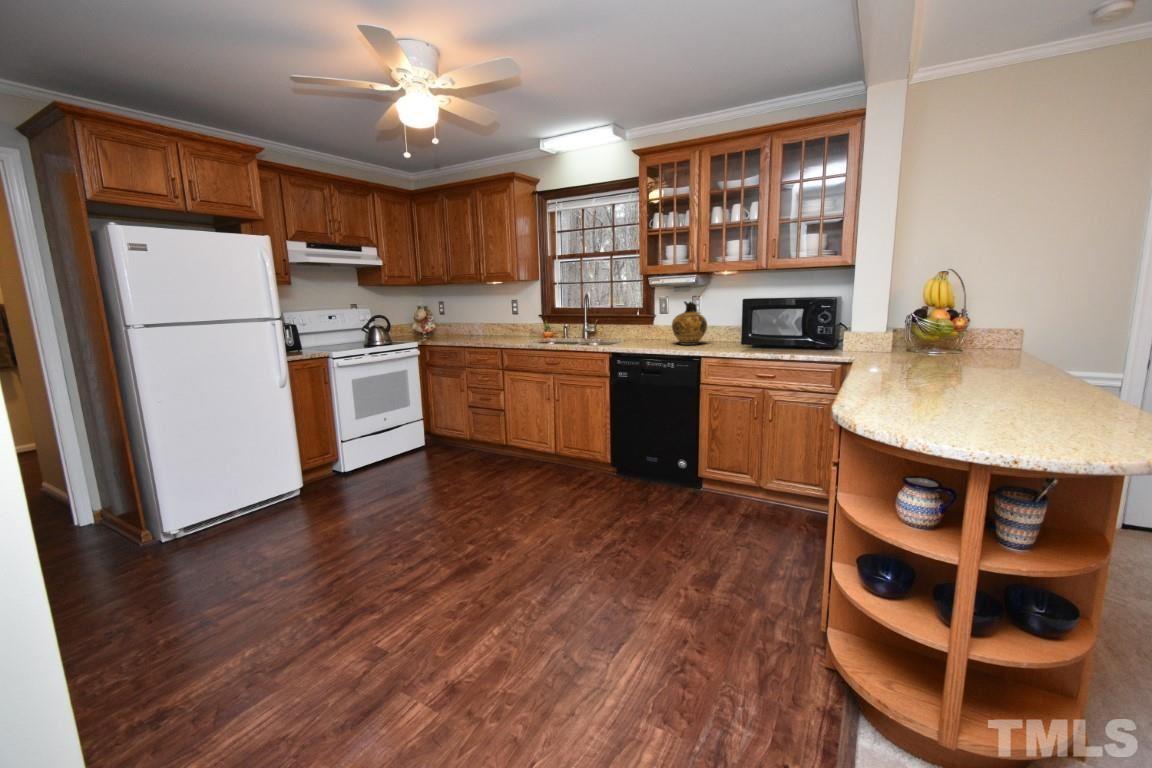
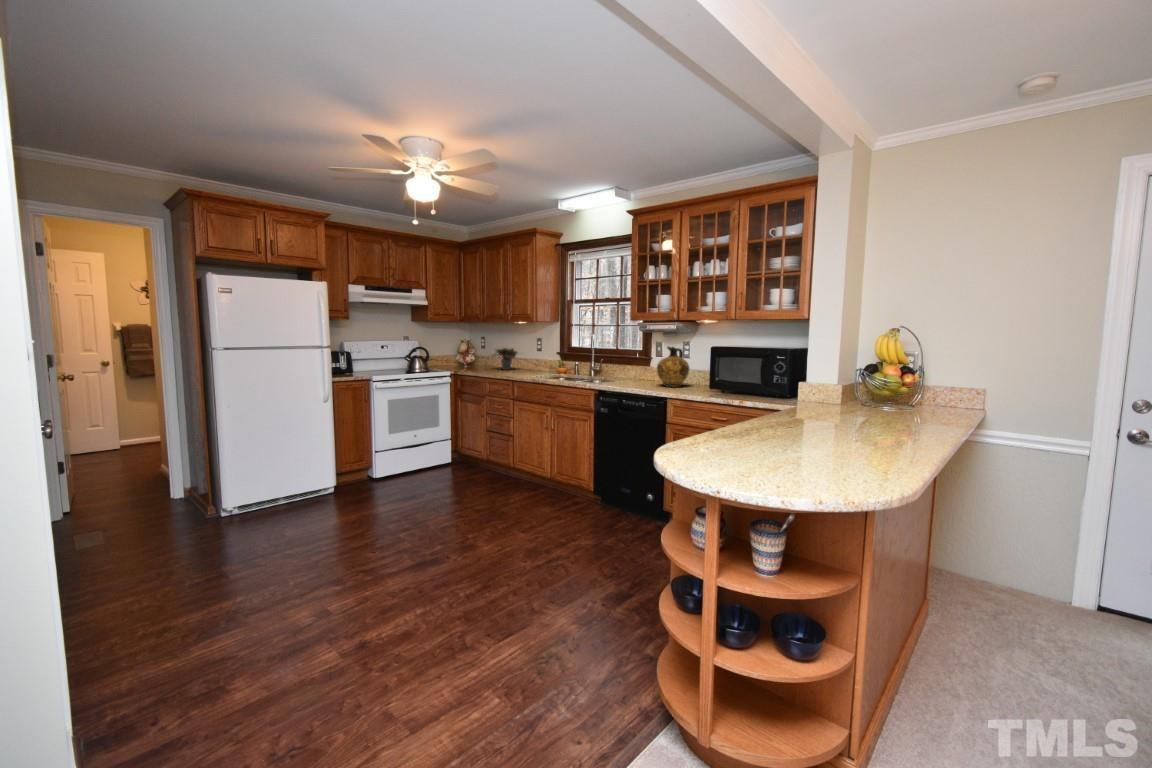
potted plant: none [458,312,497,338] -> present [494,348,518,370]

